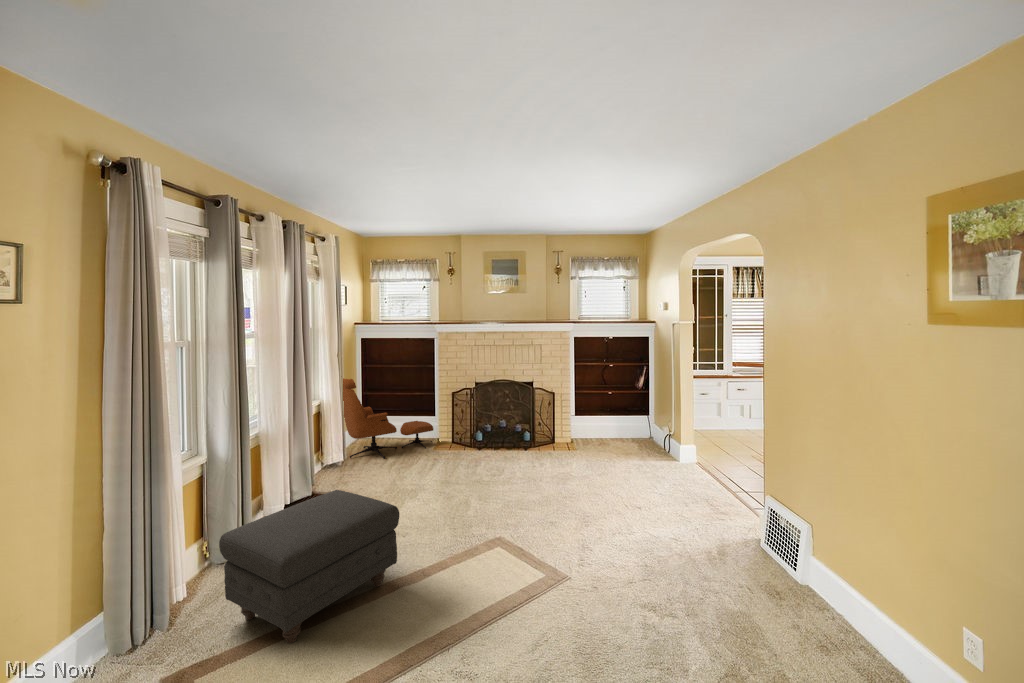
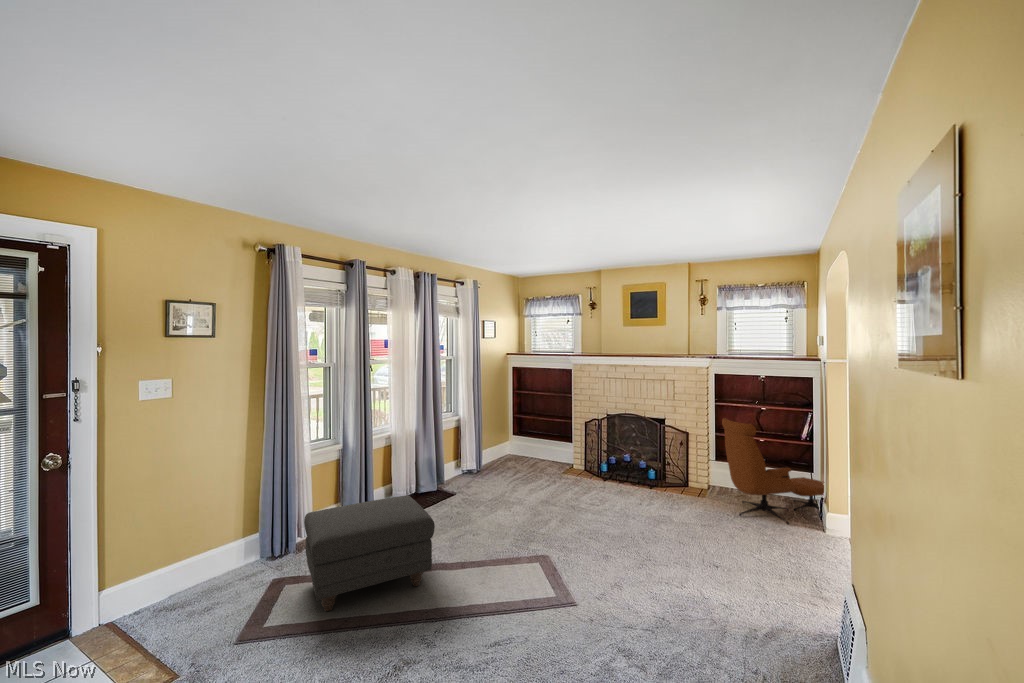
lounge chair: present [343,378,433,459] -> present [722,418,824,525]

